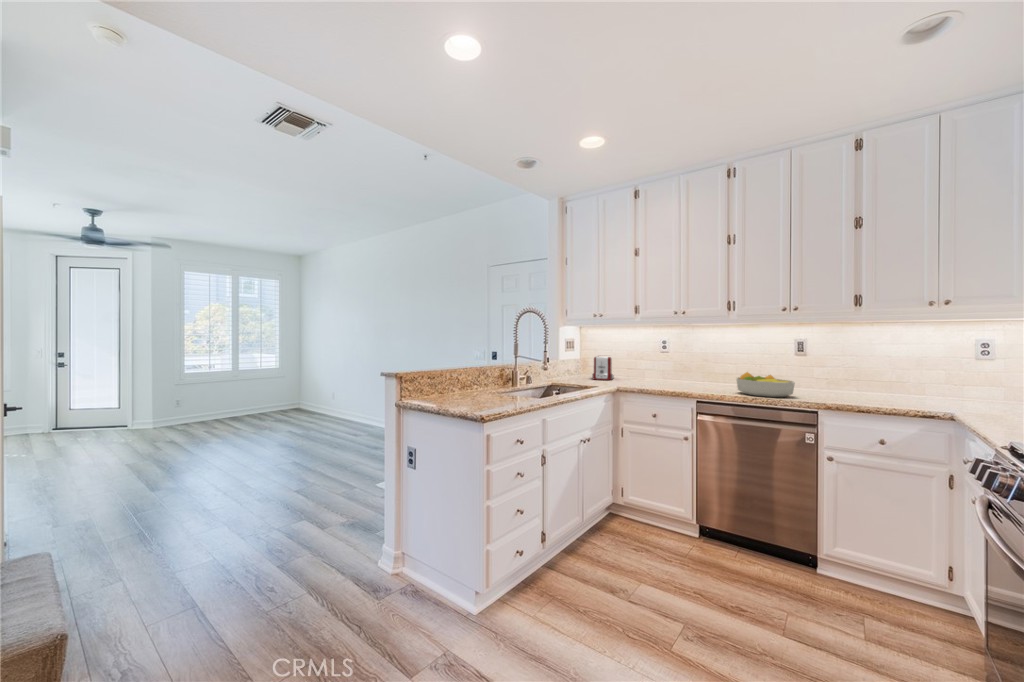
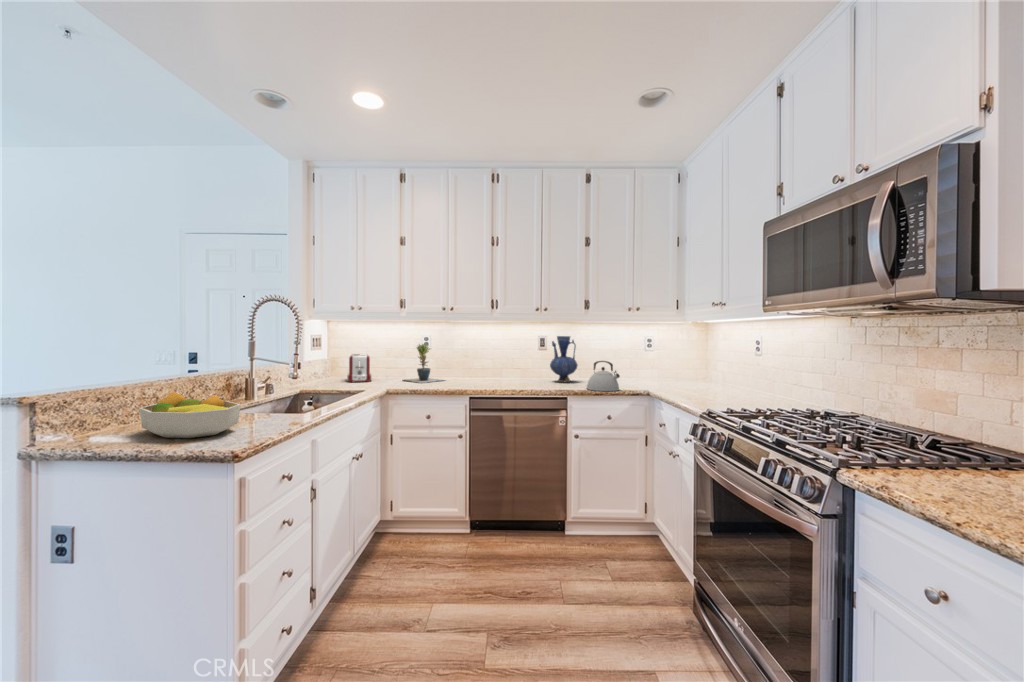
vase: none [807,339,848,394] -> present [550,336,577,382]
potted plant: none [638,347,683,384] -> present [405,344,443,383]
kettle: none [848,370,900,409] -> present [587,361,620,391]
fruit bowl: present [736,372,795,397] -> present [139,392,241,438]

